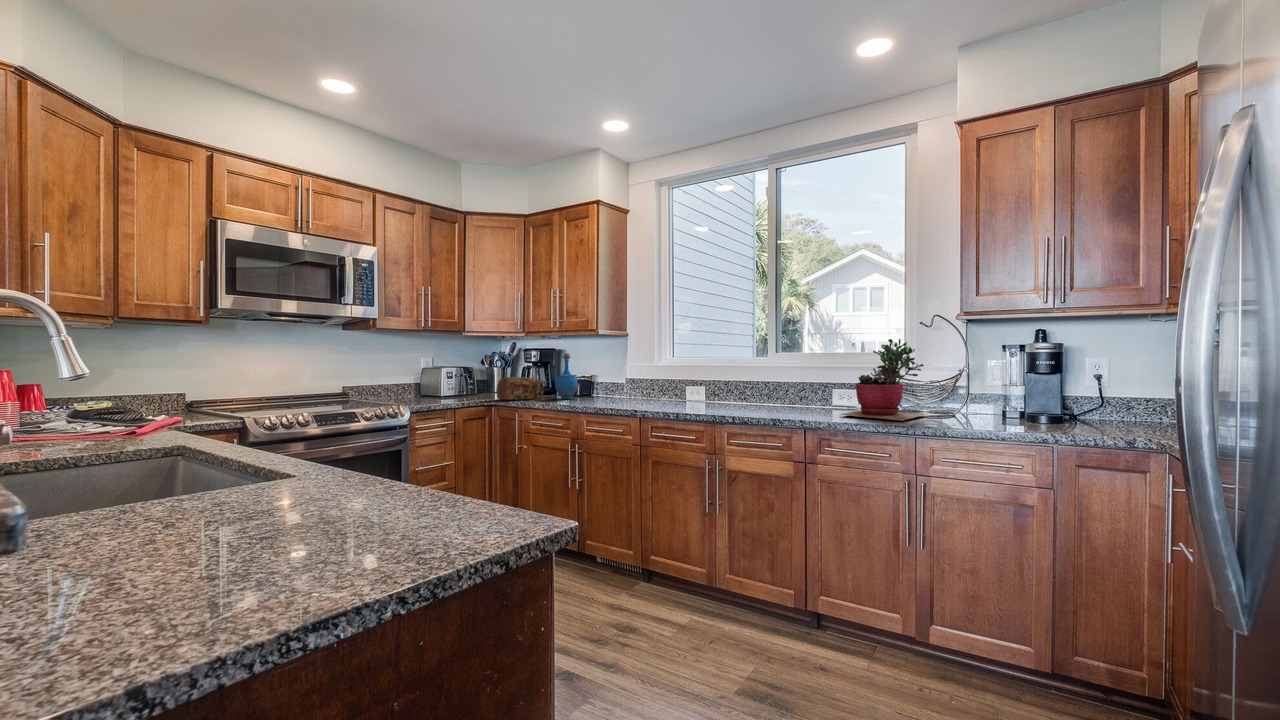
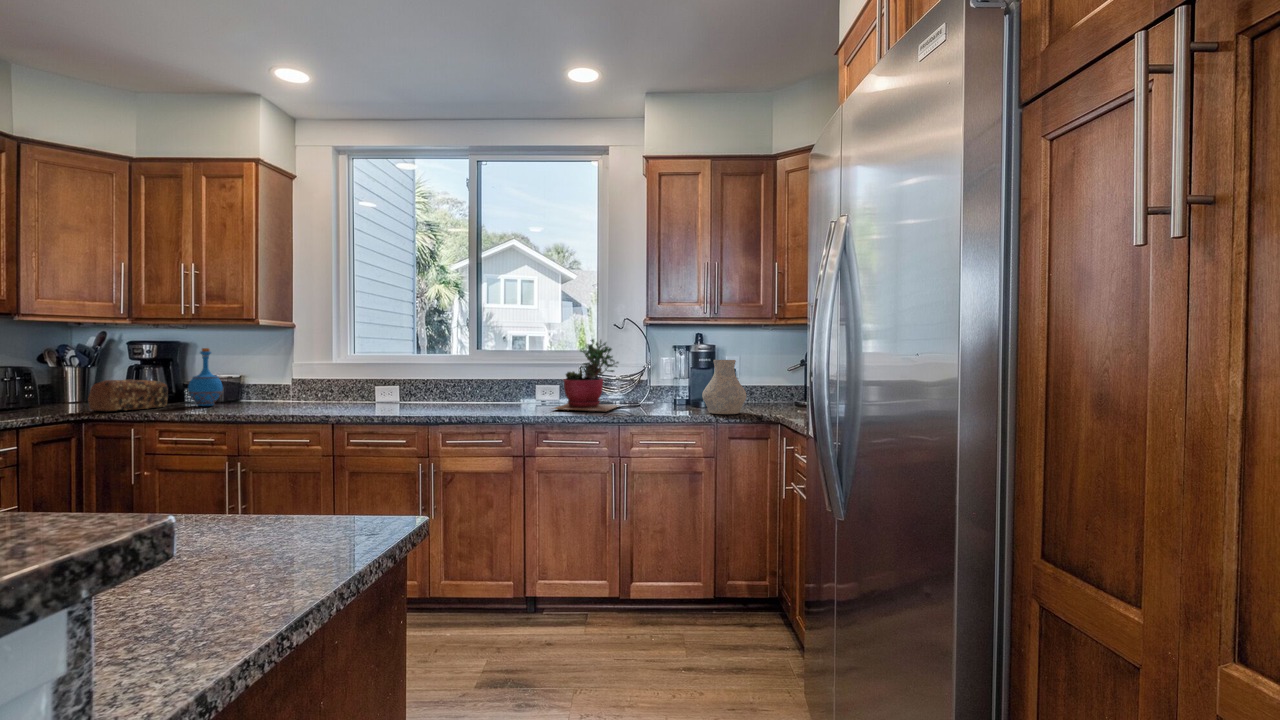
vase: none [1035,362,1107,434] -> present [702,360,746,414]

